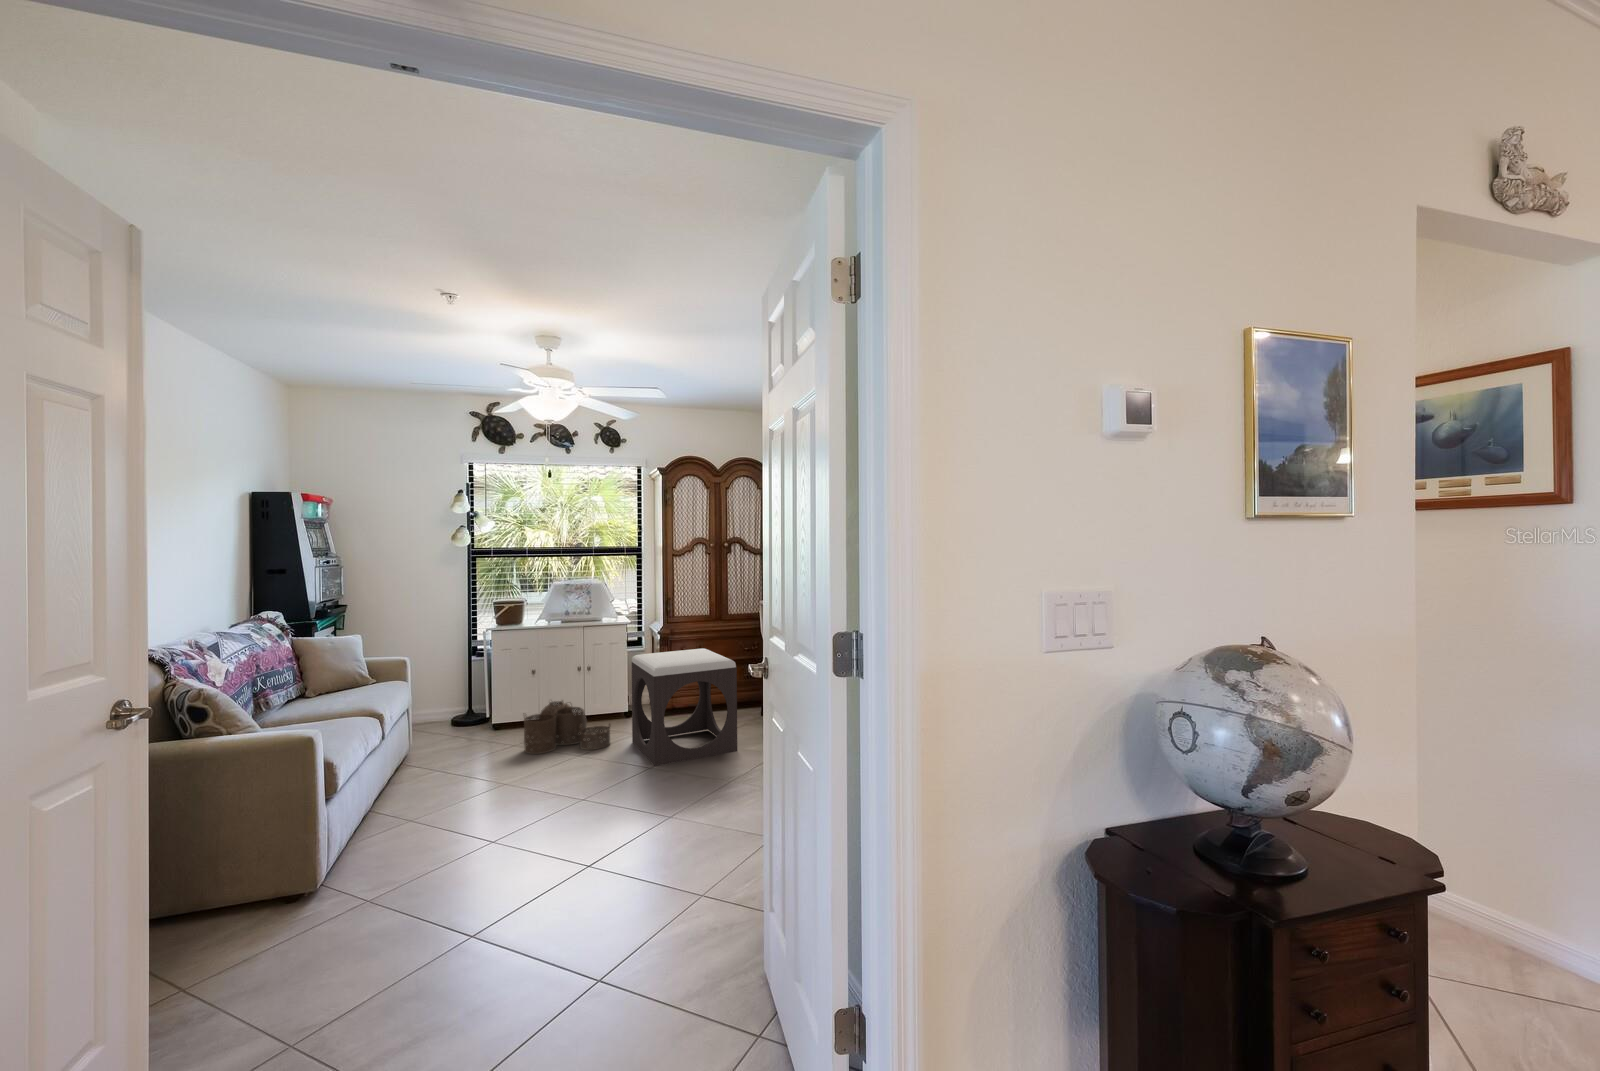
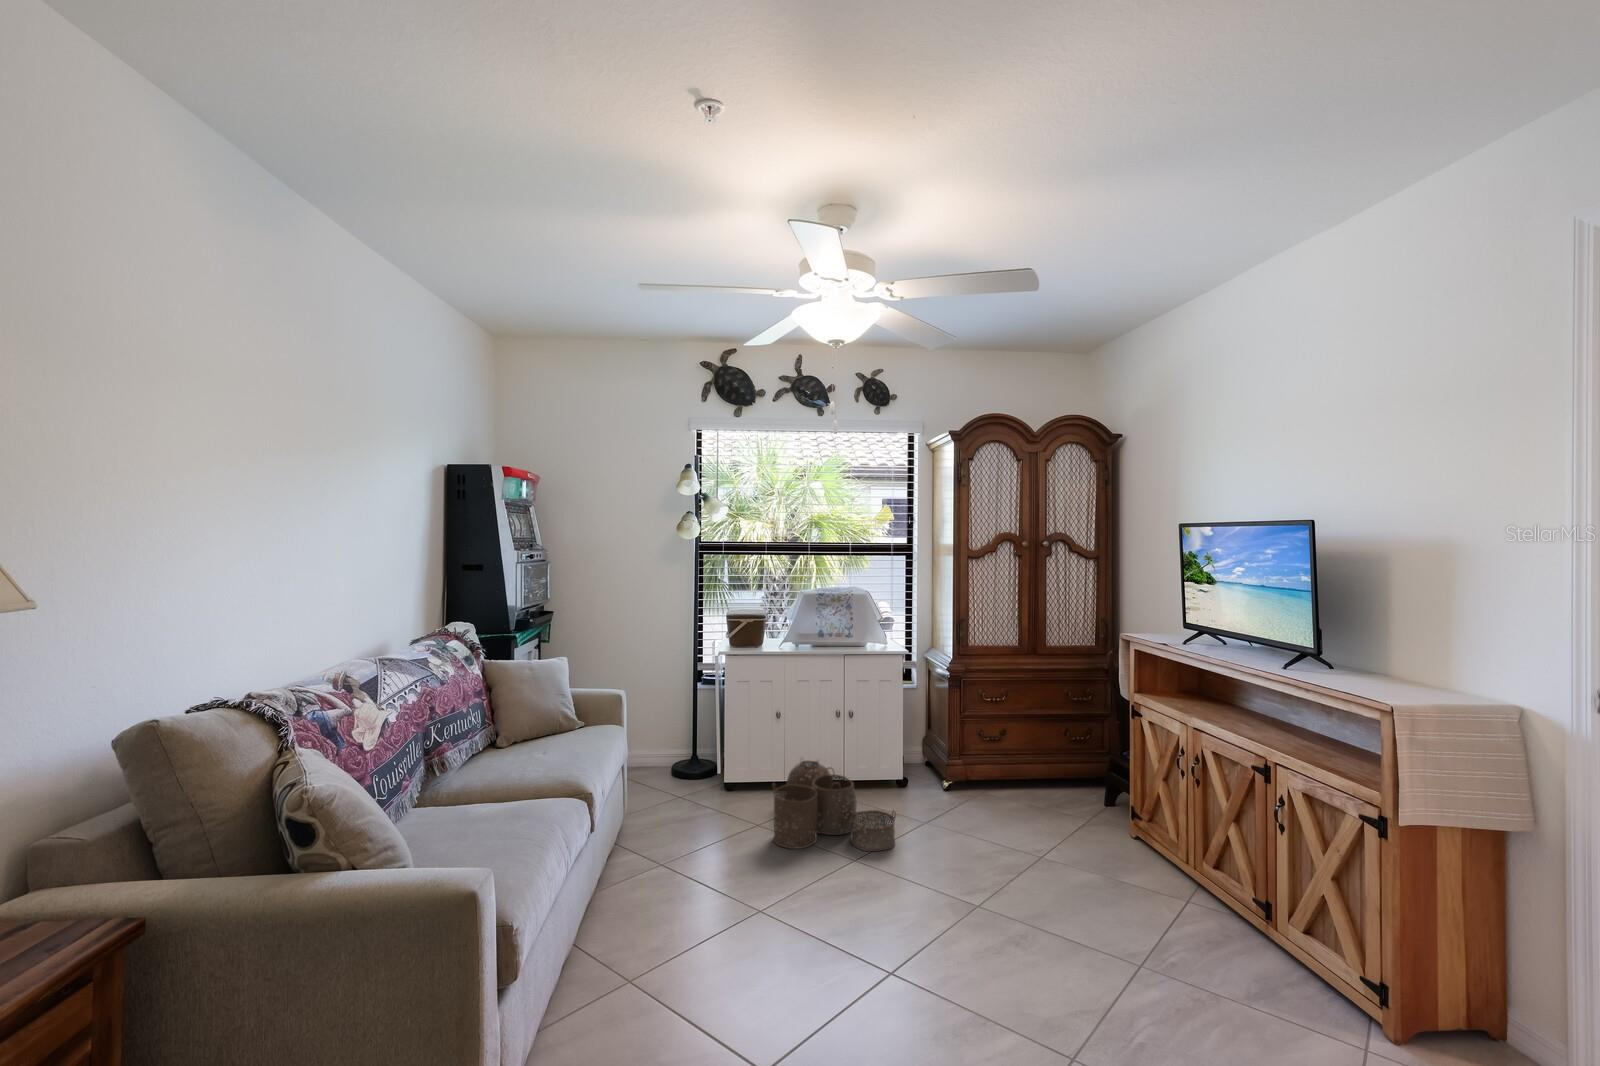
footstool: present [632,648,737,766] -> none [927,705,1118,909]

